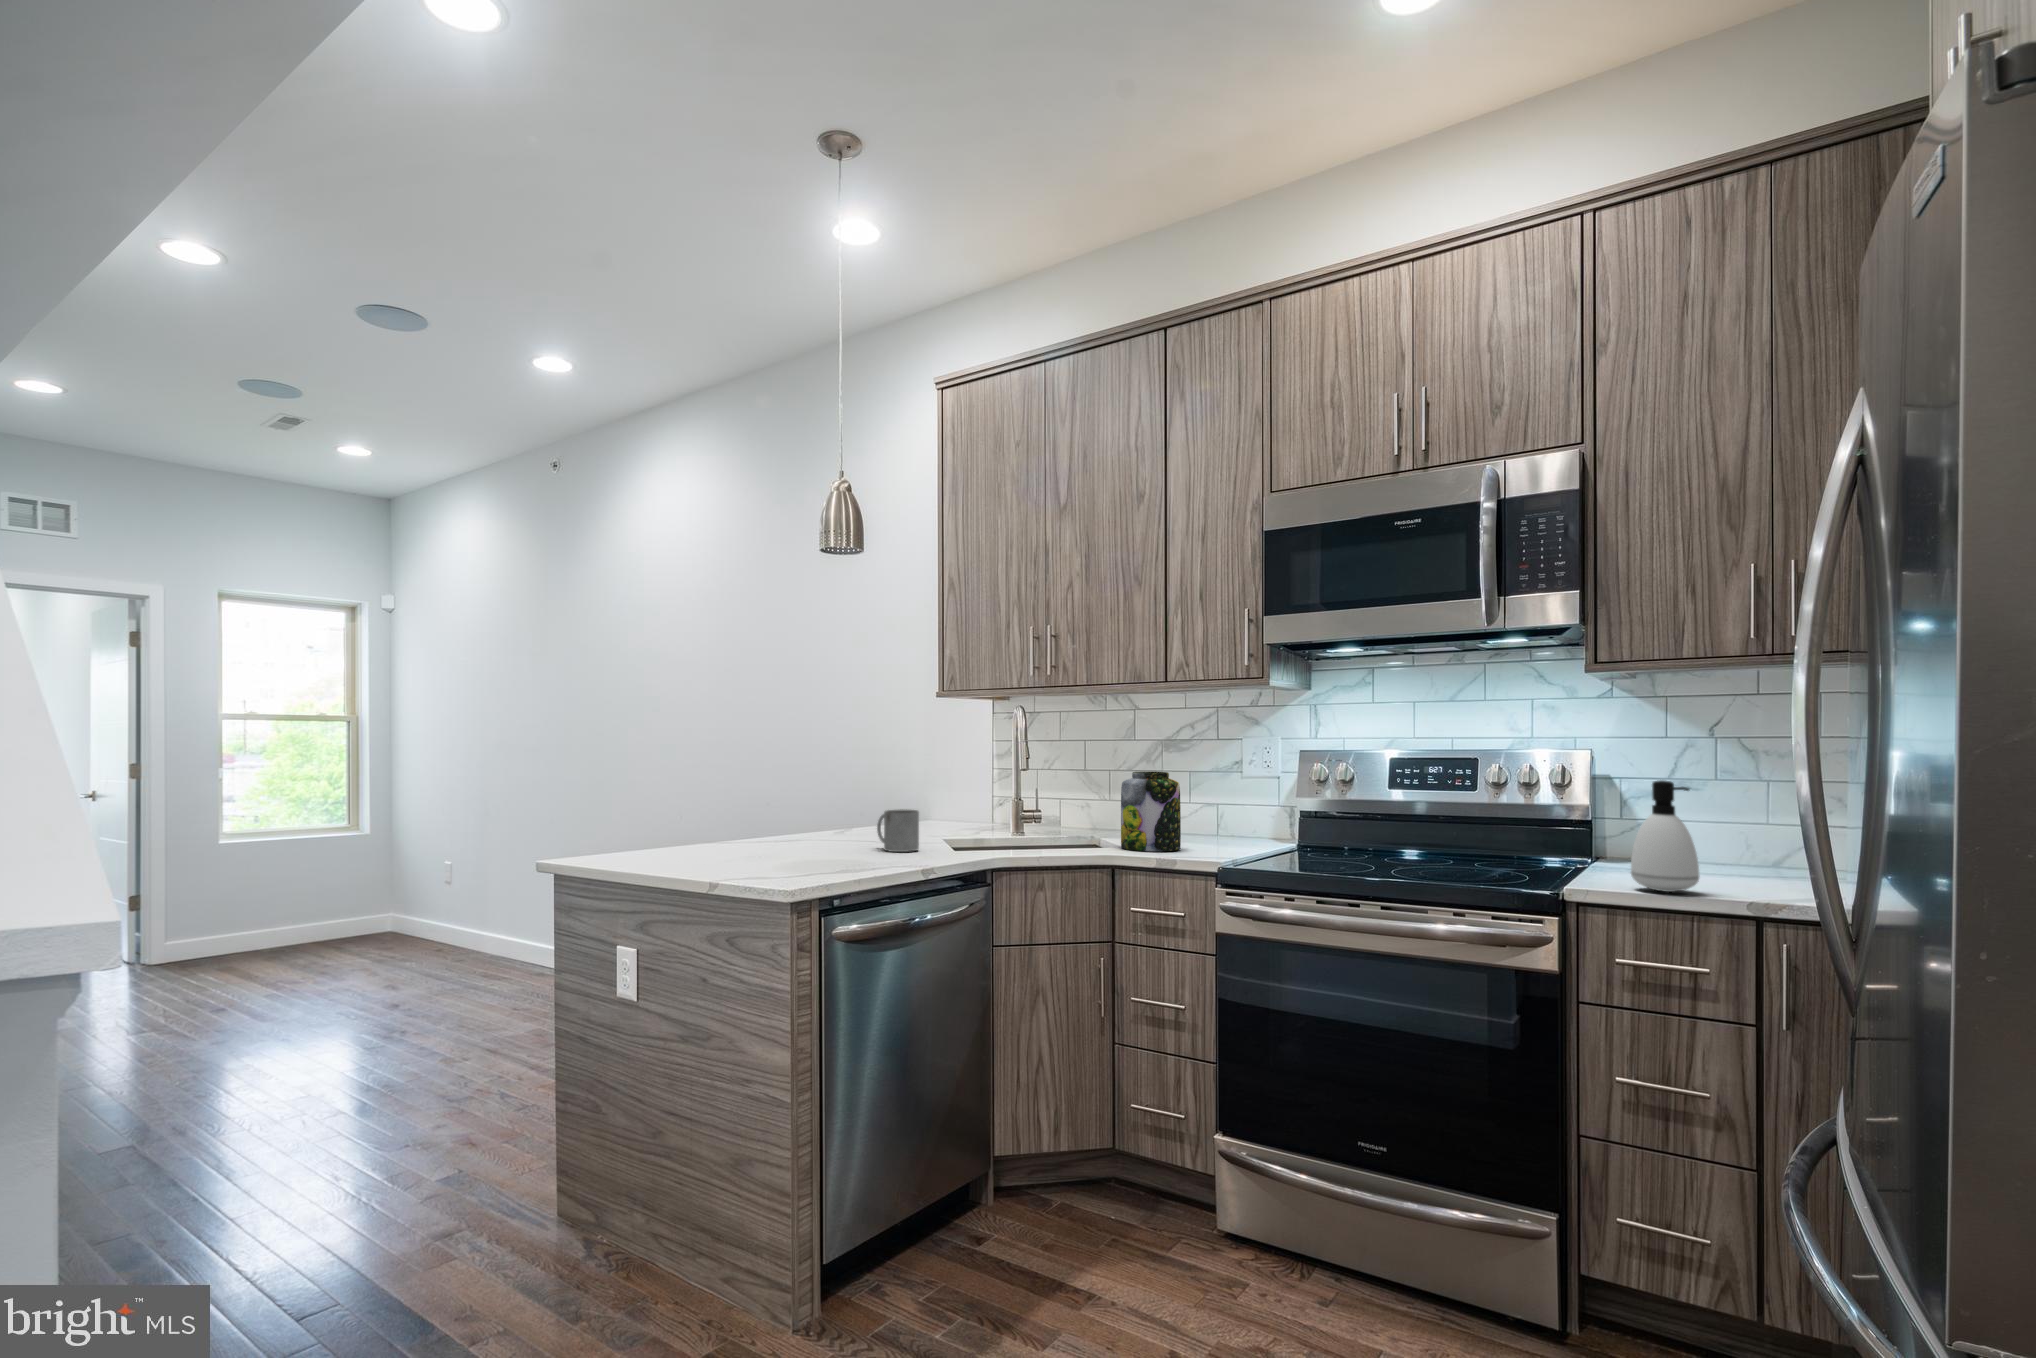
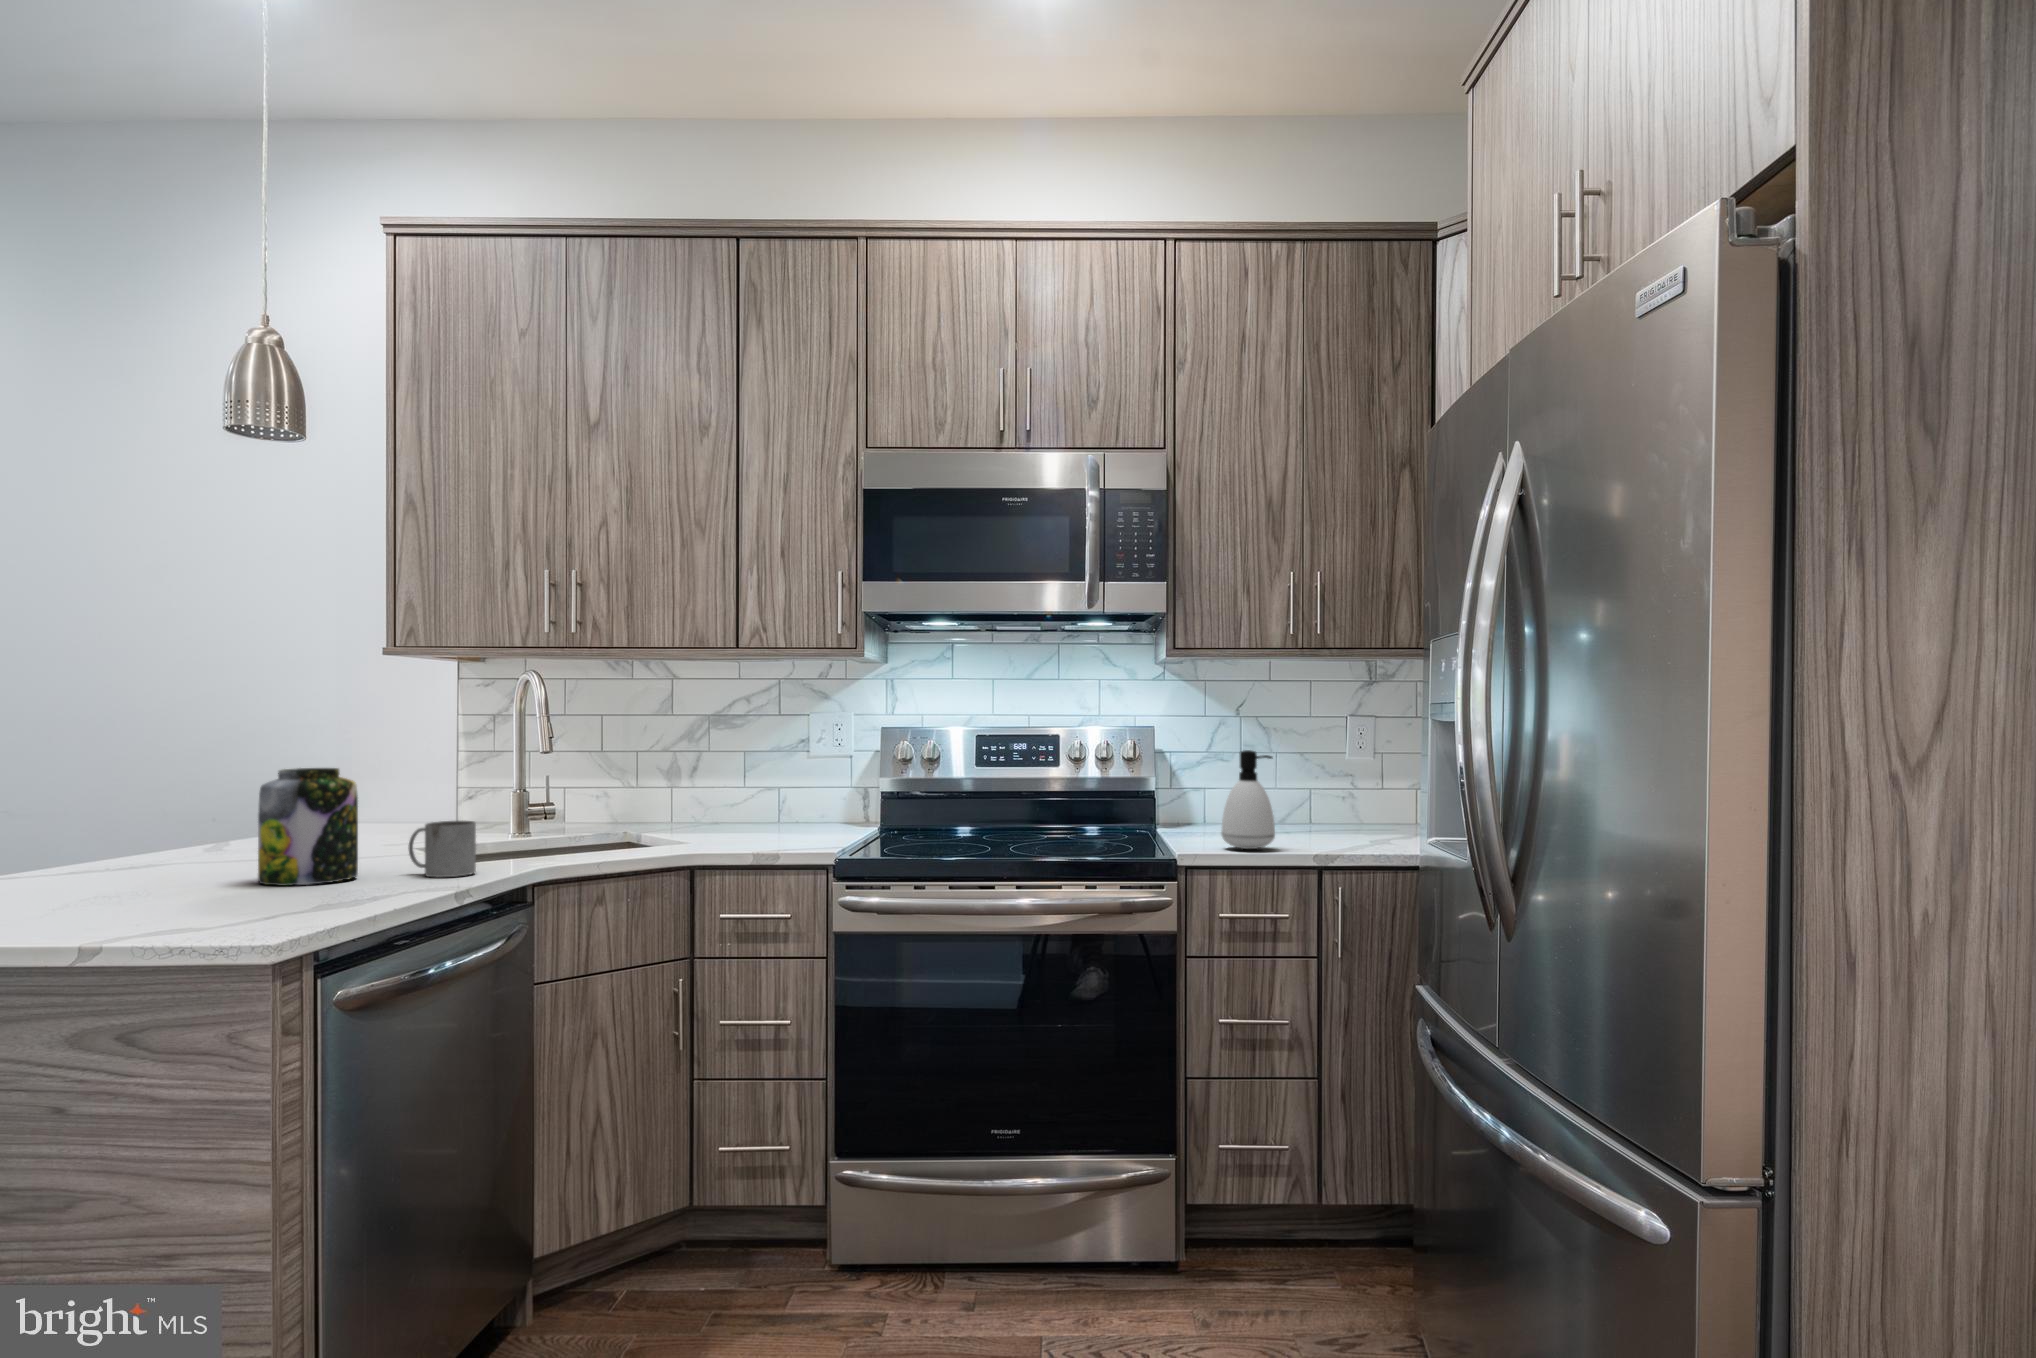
jar: present [1121,772,1181,851] -> present [258,768,358,886]

